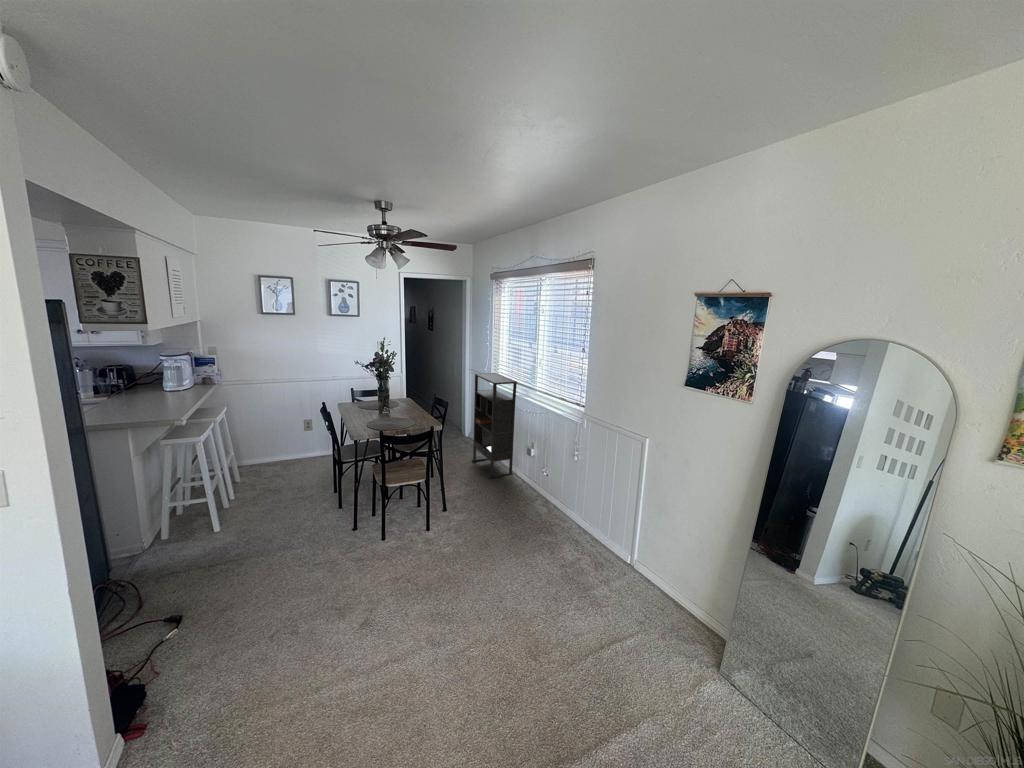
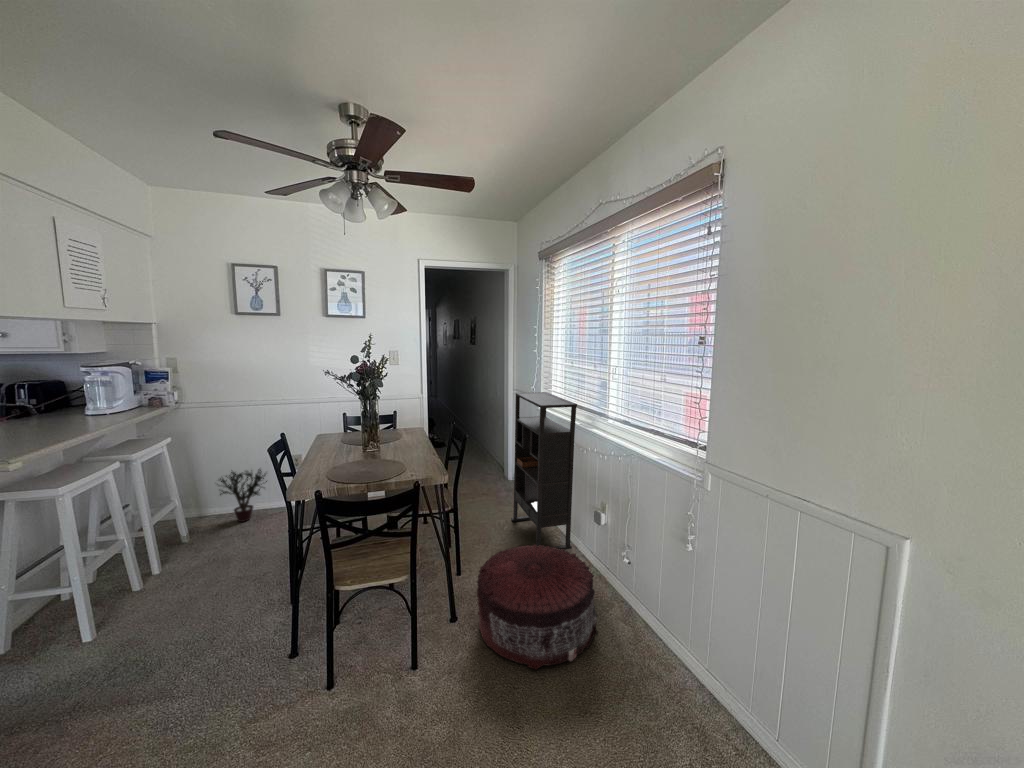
potted plant: none [252,429,291,469] -> present [220,469,267,522]
pouf: none [459,467,528,526] -> present [477,544,598,669]

